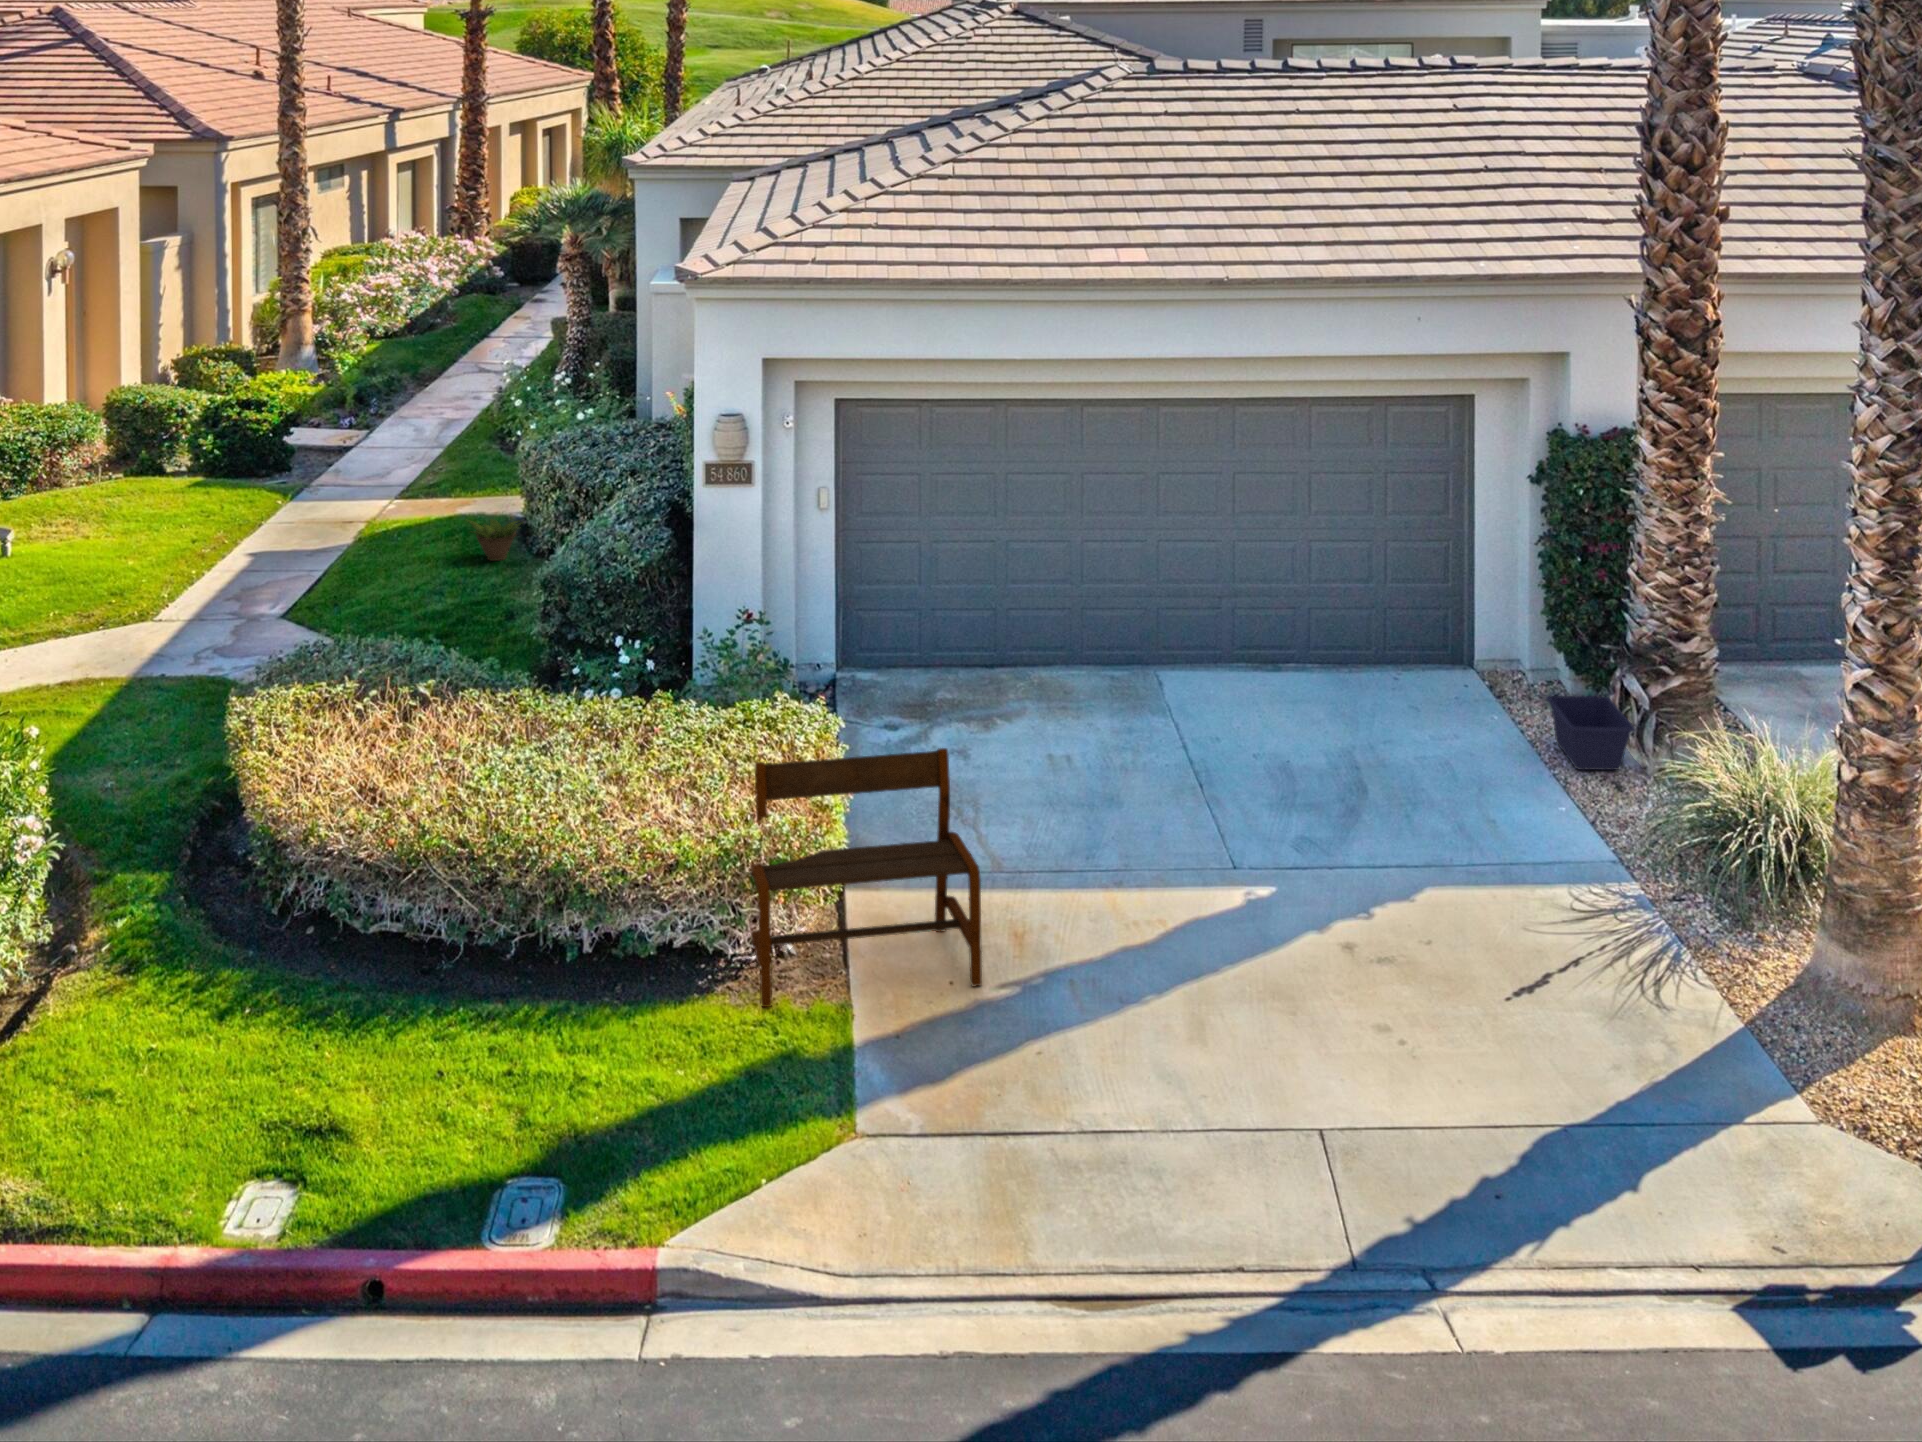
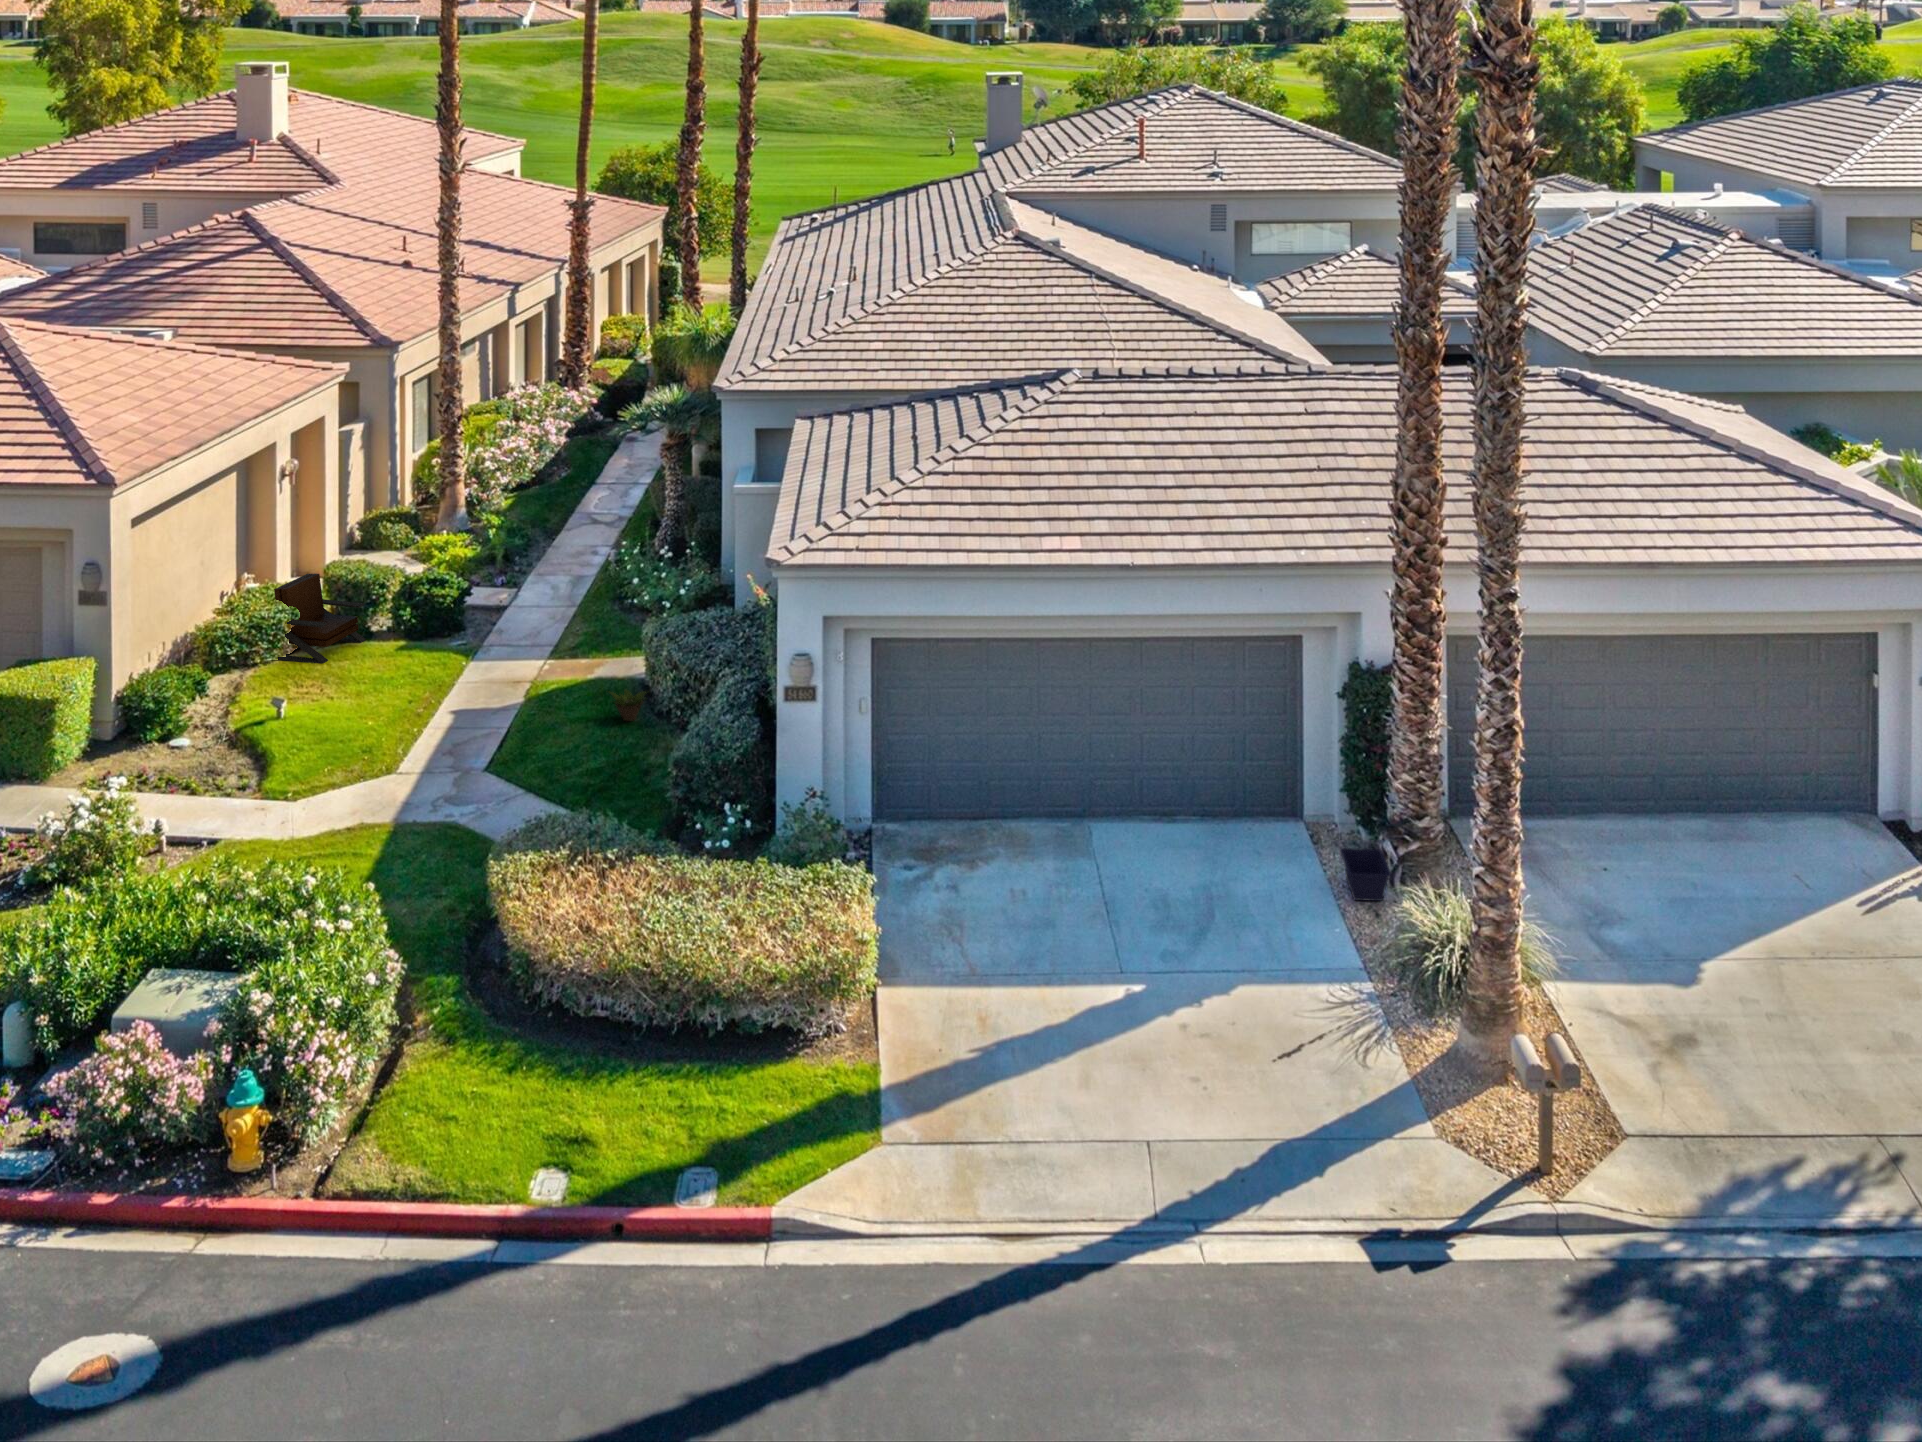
lounge chair: none [13,390,156,505] -> present [274,574,366,664]
bench: present [751,748,982,1007] -> none [815,904,957,1066]

